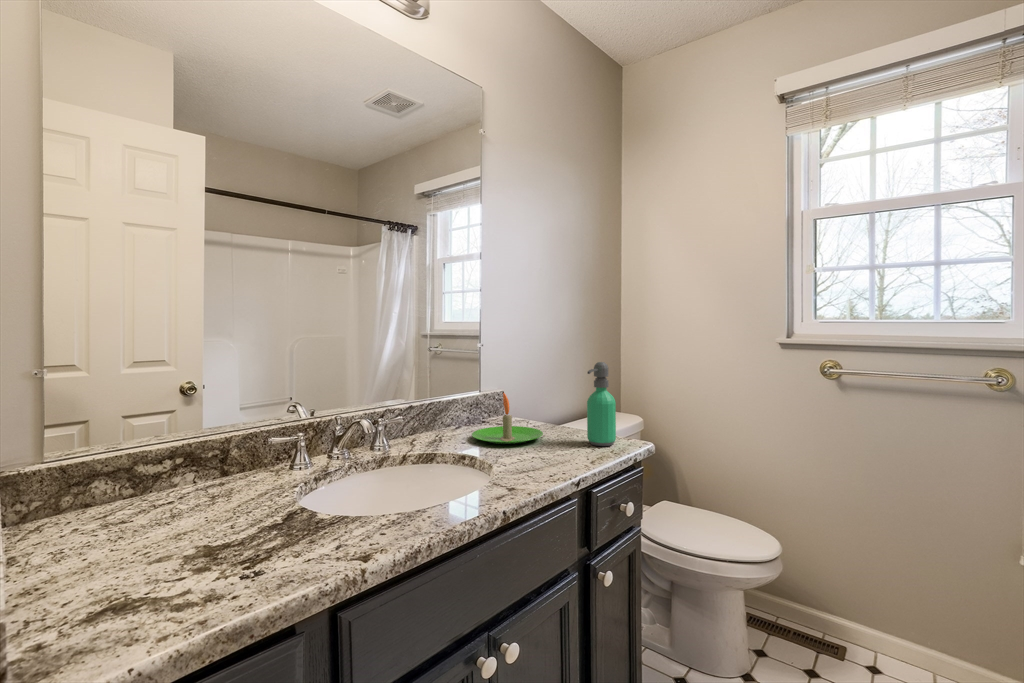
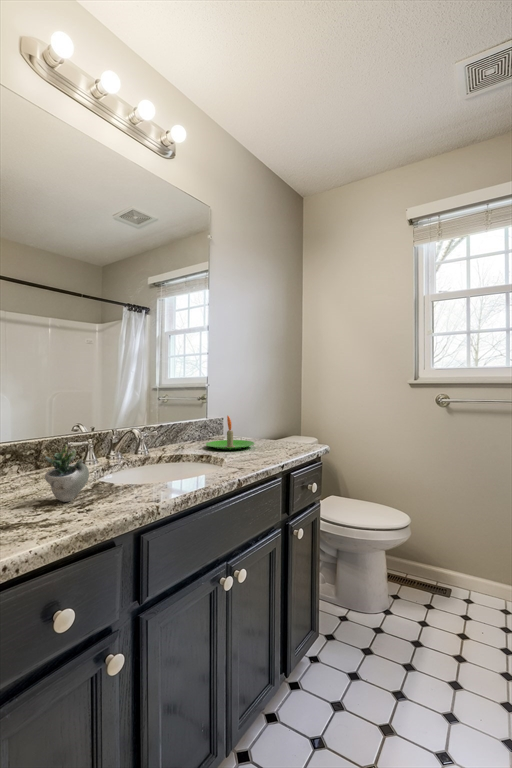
soap dispenser: present [587,362,616,446] -> none [284,394,303,450]
succulent plant: none [198,463,302,552] -> present [45,440,117,502]

